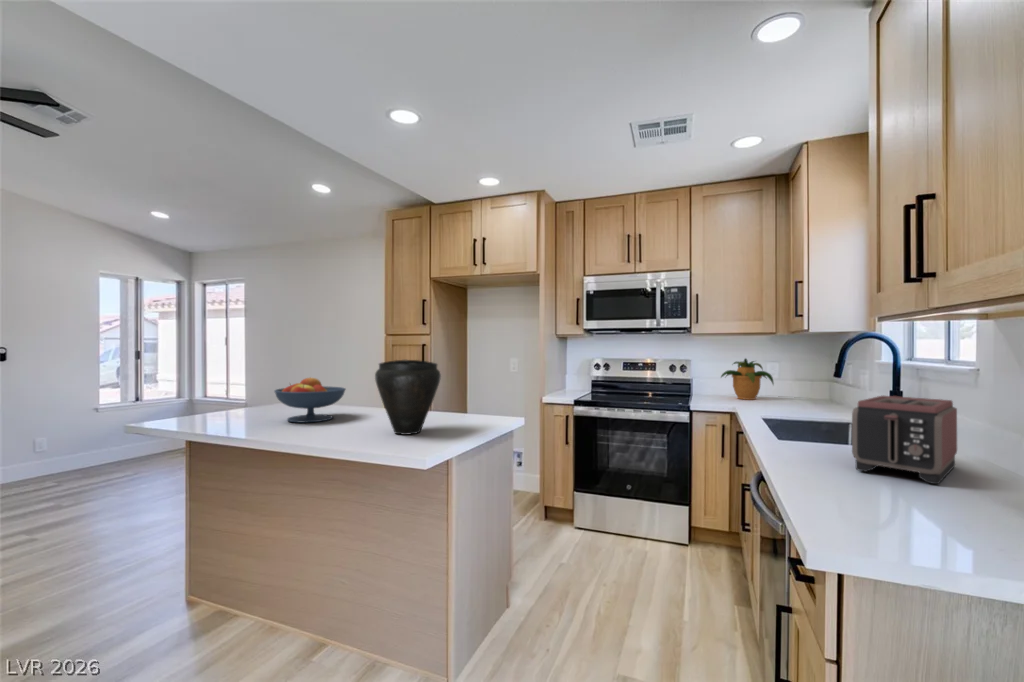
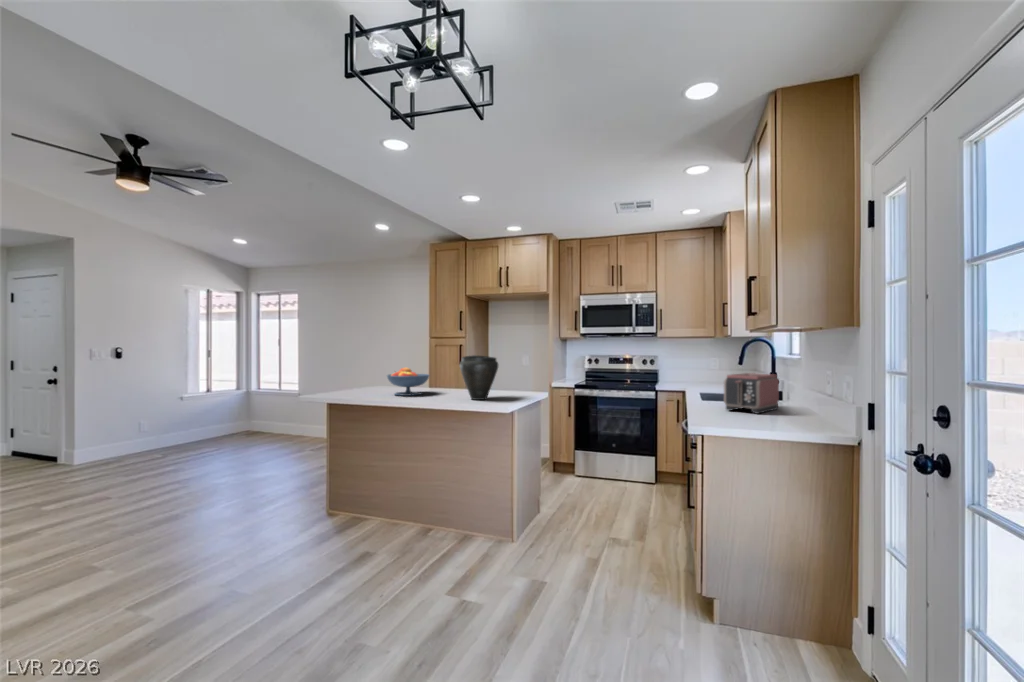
potted plant: present [721,359,774,400] -> none [678,354,714,383]

